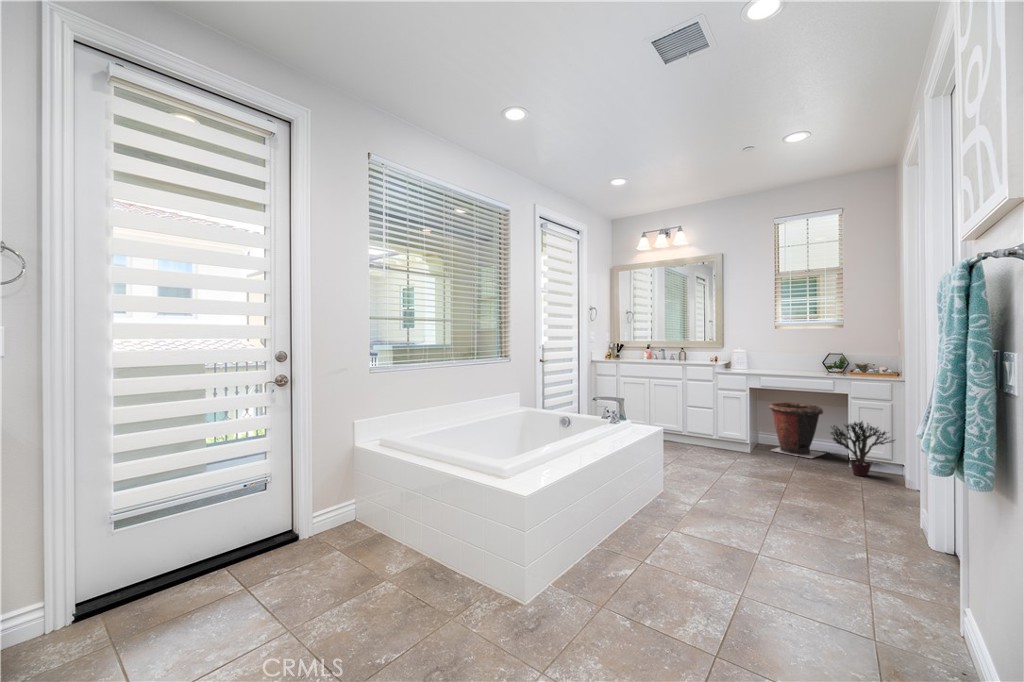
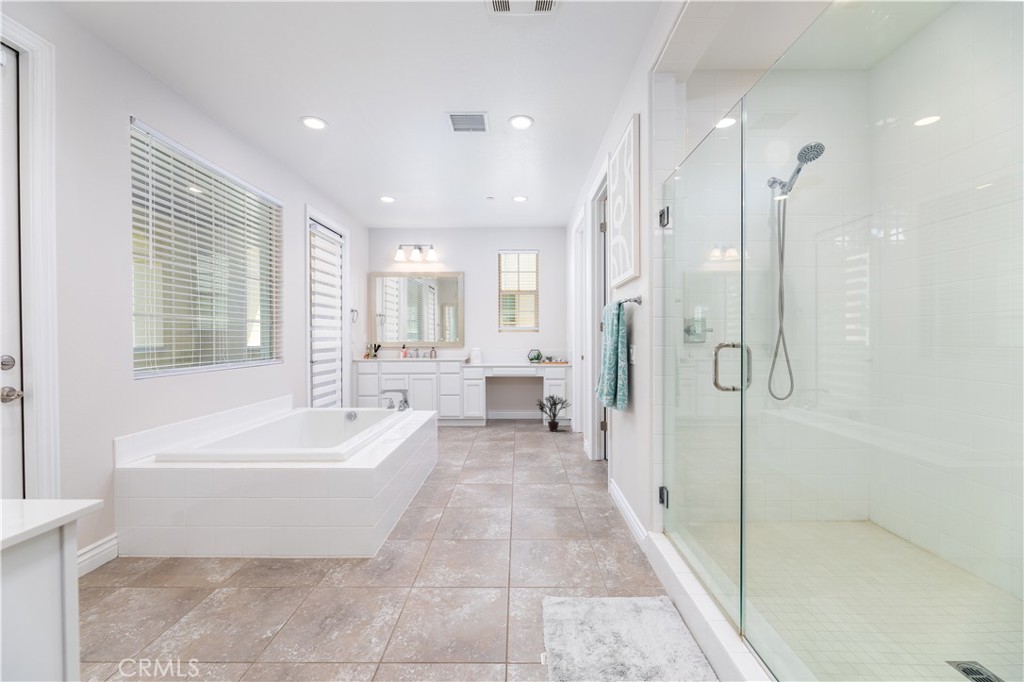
waste bin: present [769,402,825,458] -> none [497,386,532,425]

